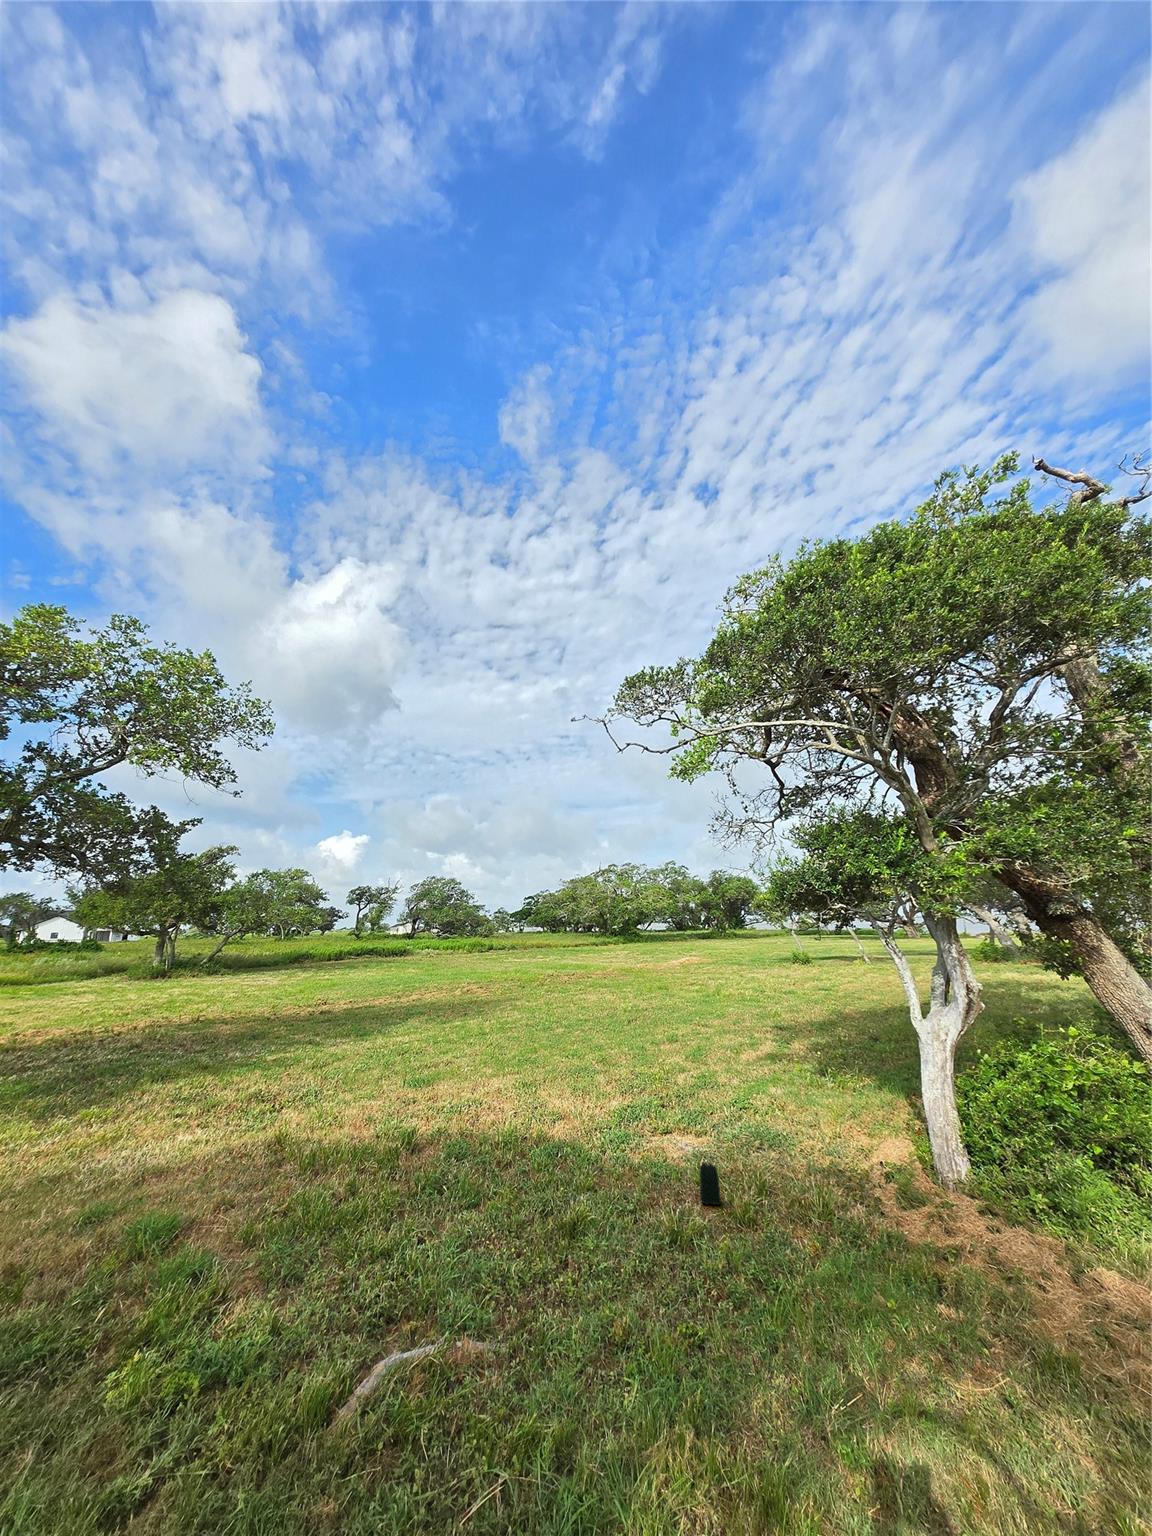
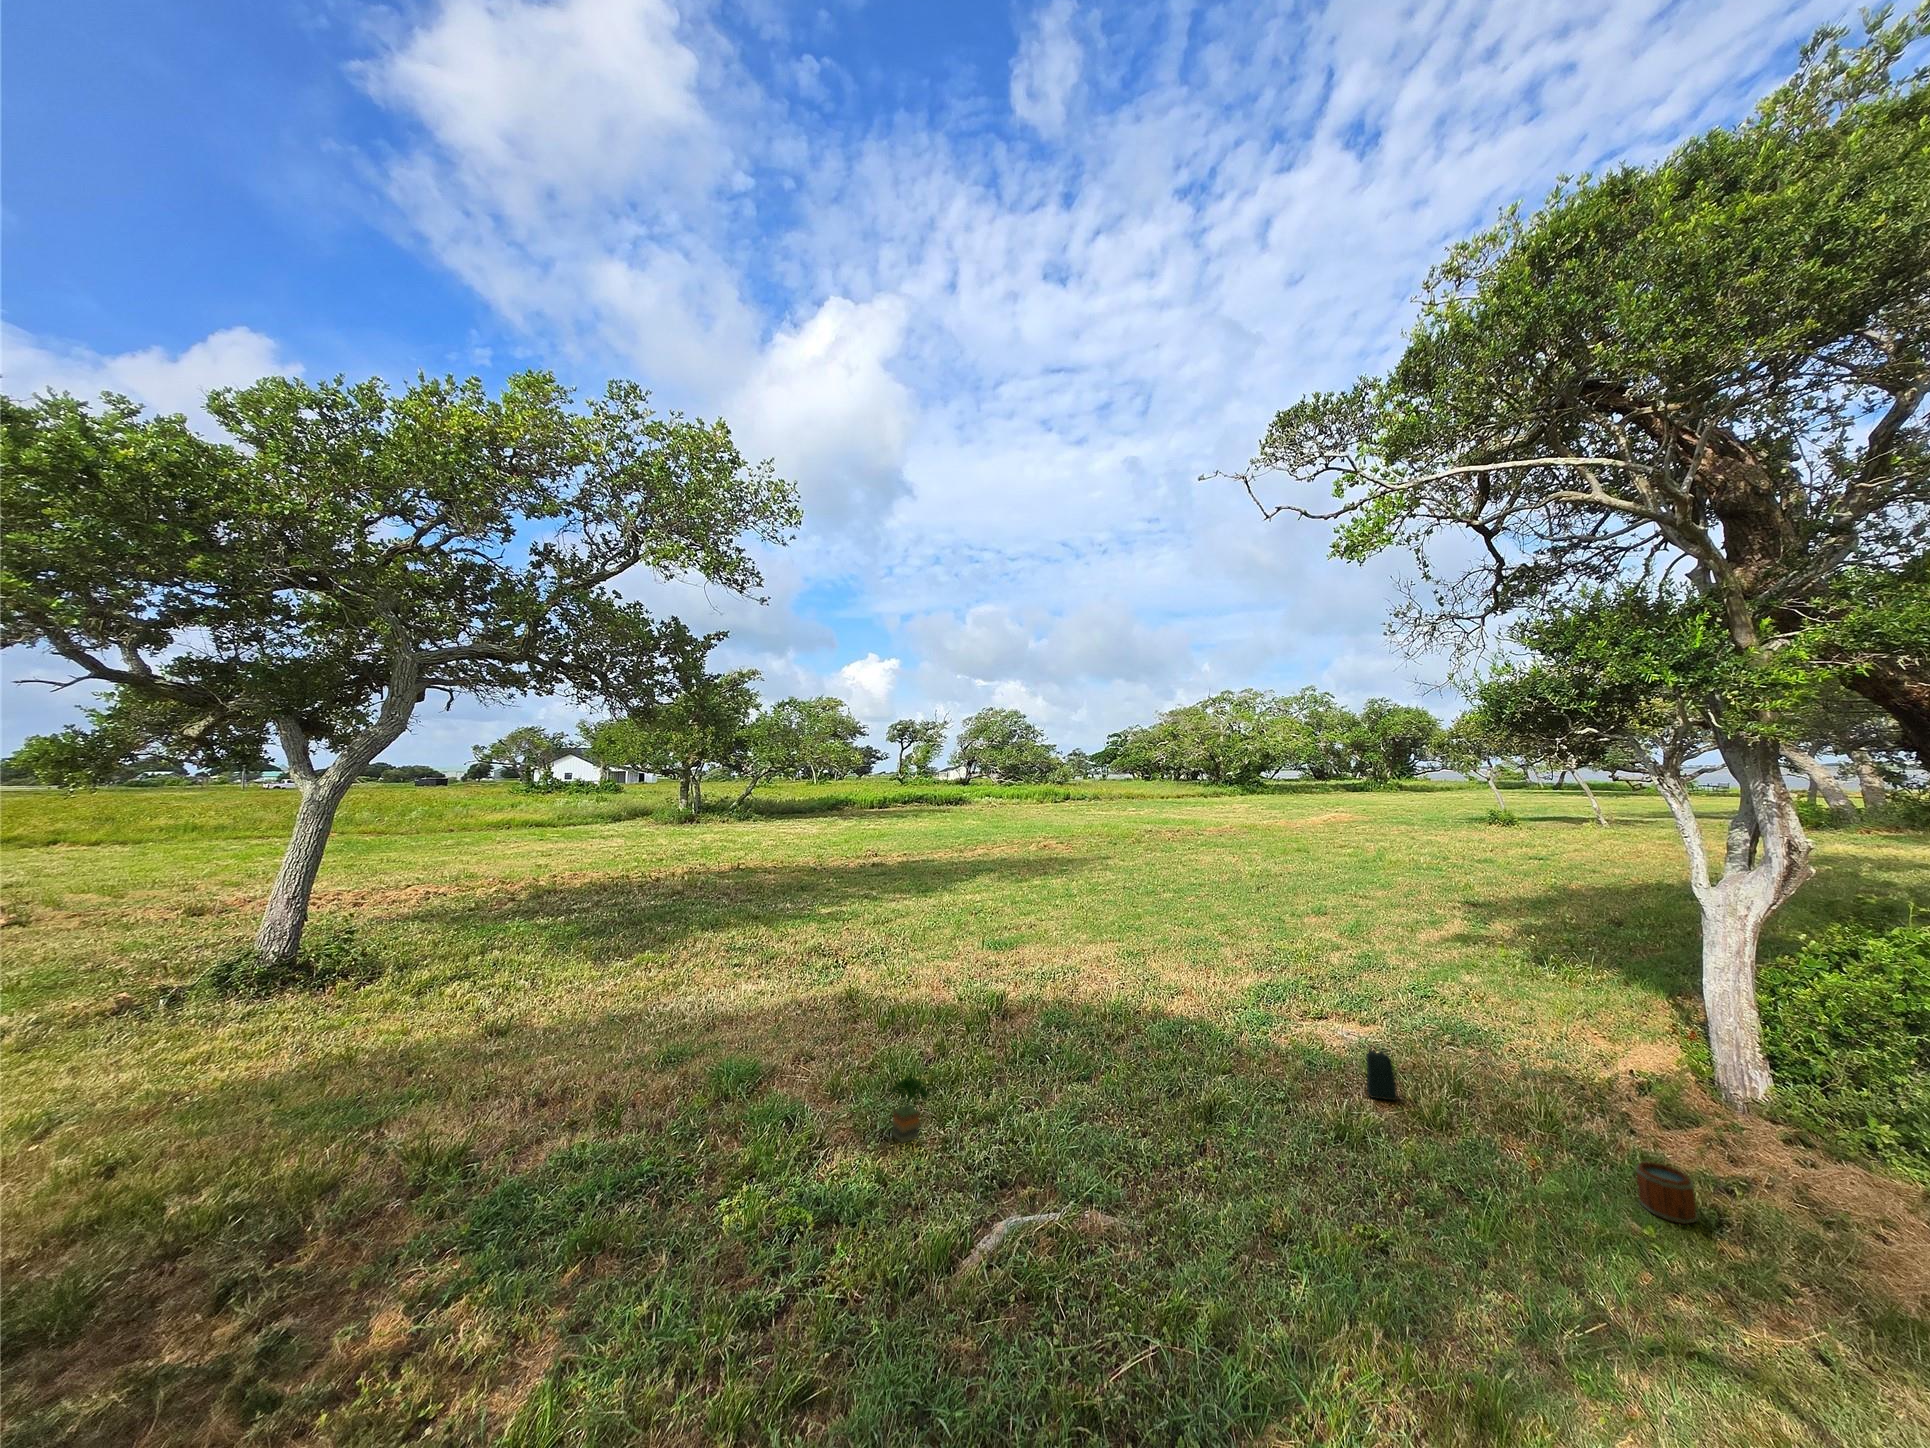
potted tree: none [296,1225,333,1292] -> present [891,1077,928,1143]
bucket: none [872,1241,911,1290] -> present [1636,1162,1697,1224]

